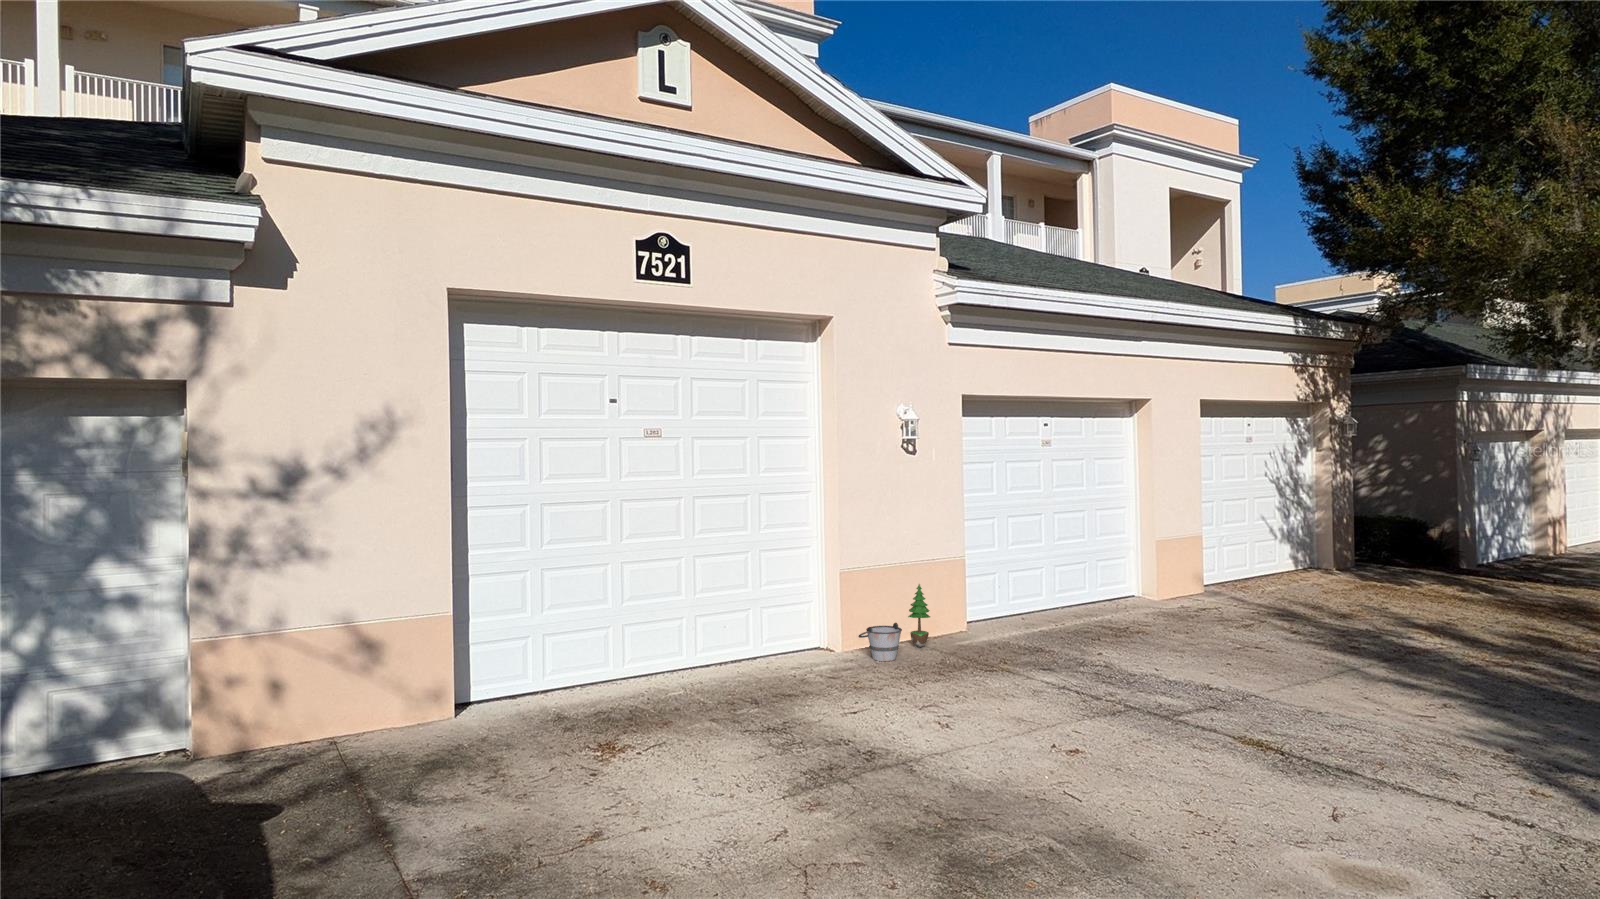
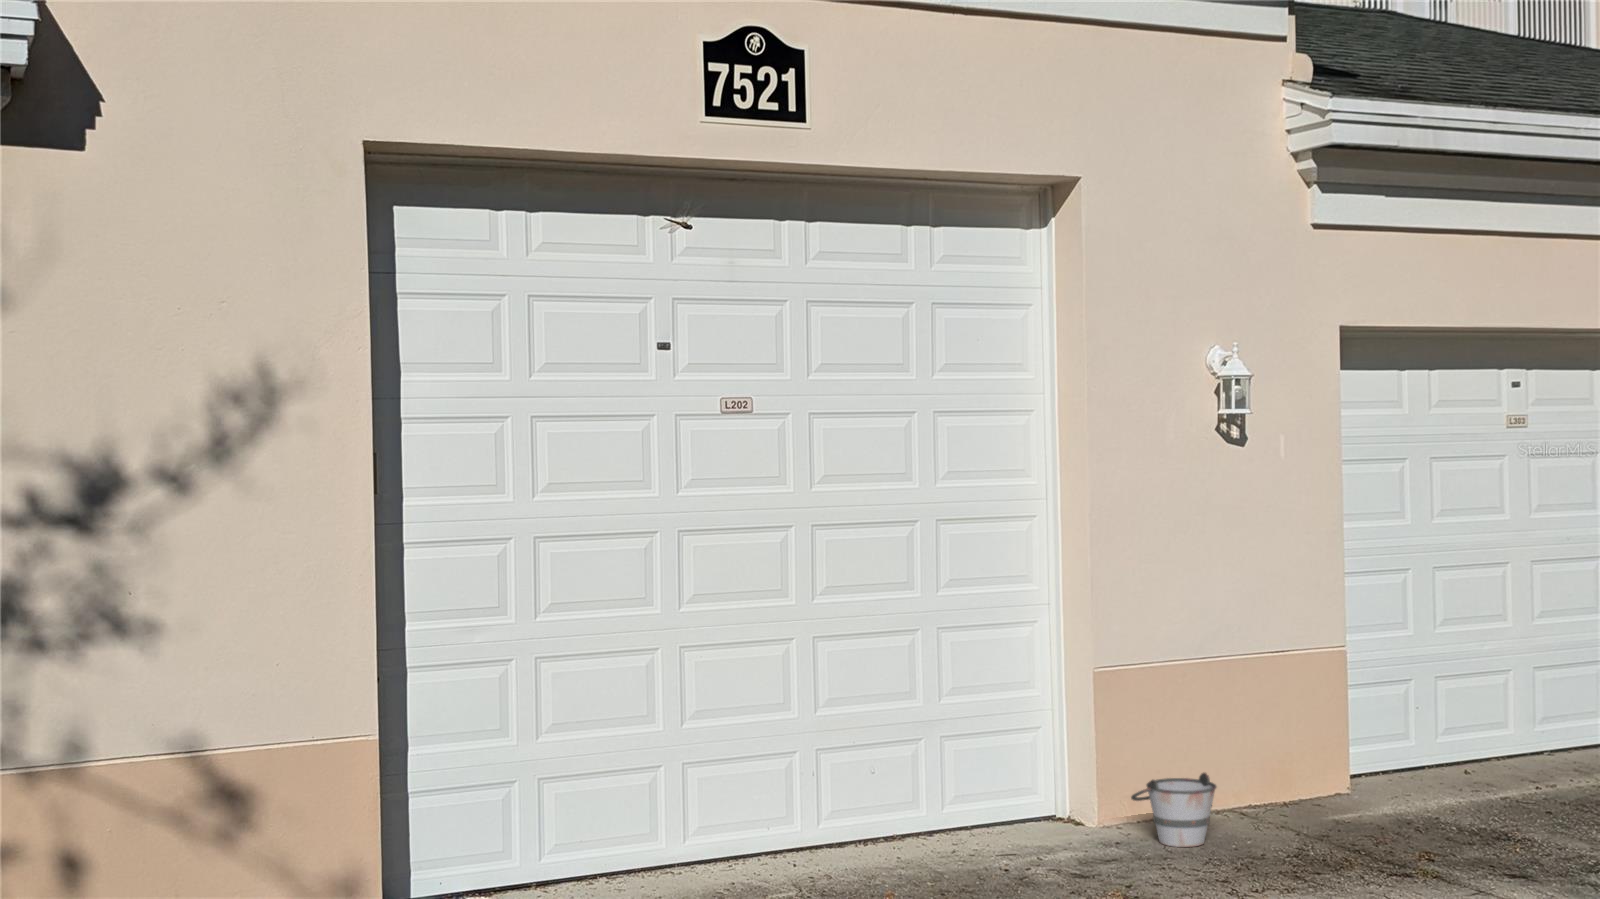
potted tree: present [908,584,930,648] -> none [1230,697,1276,823]

